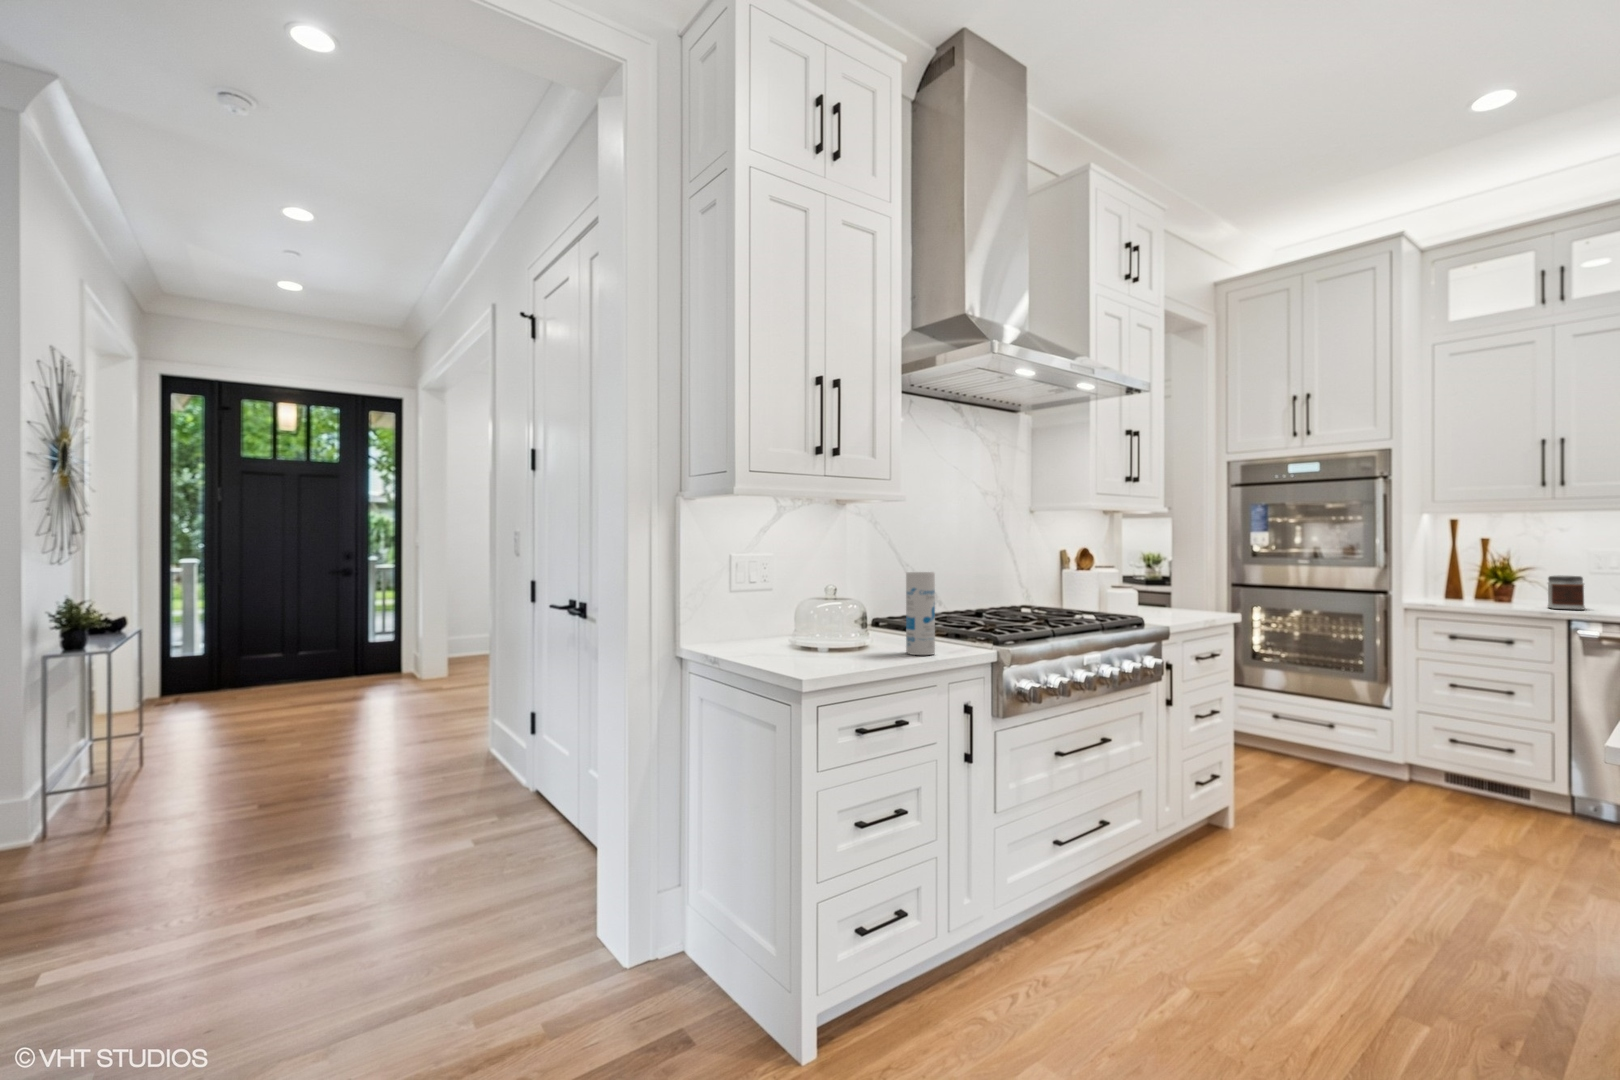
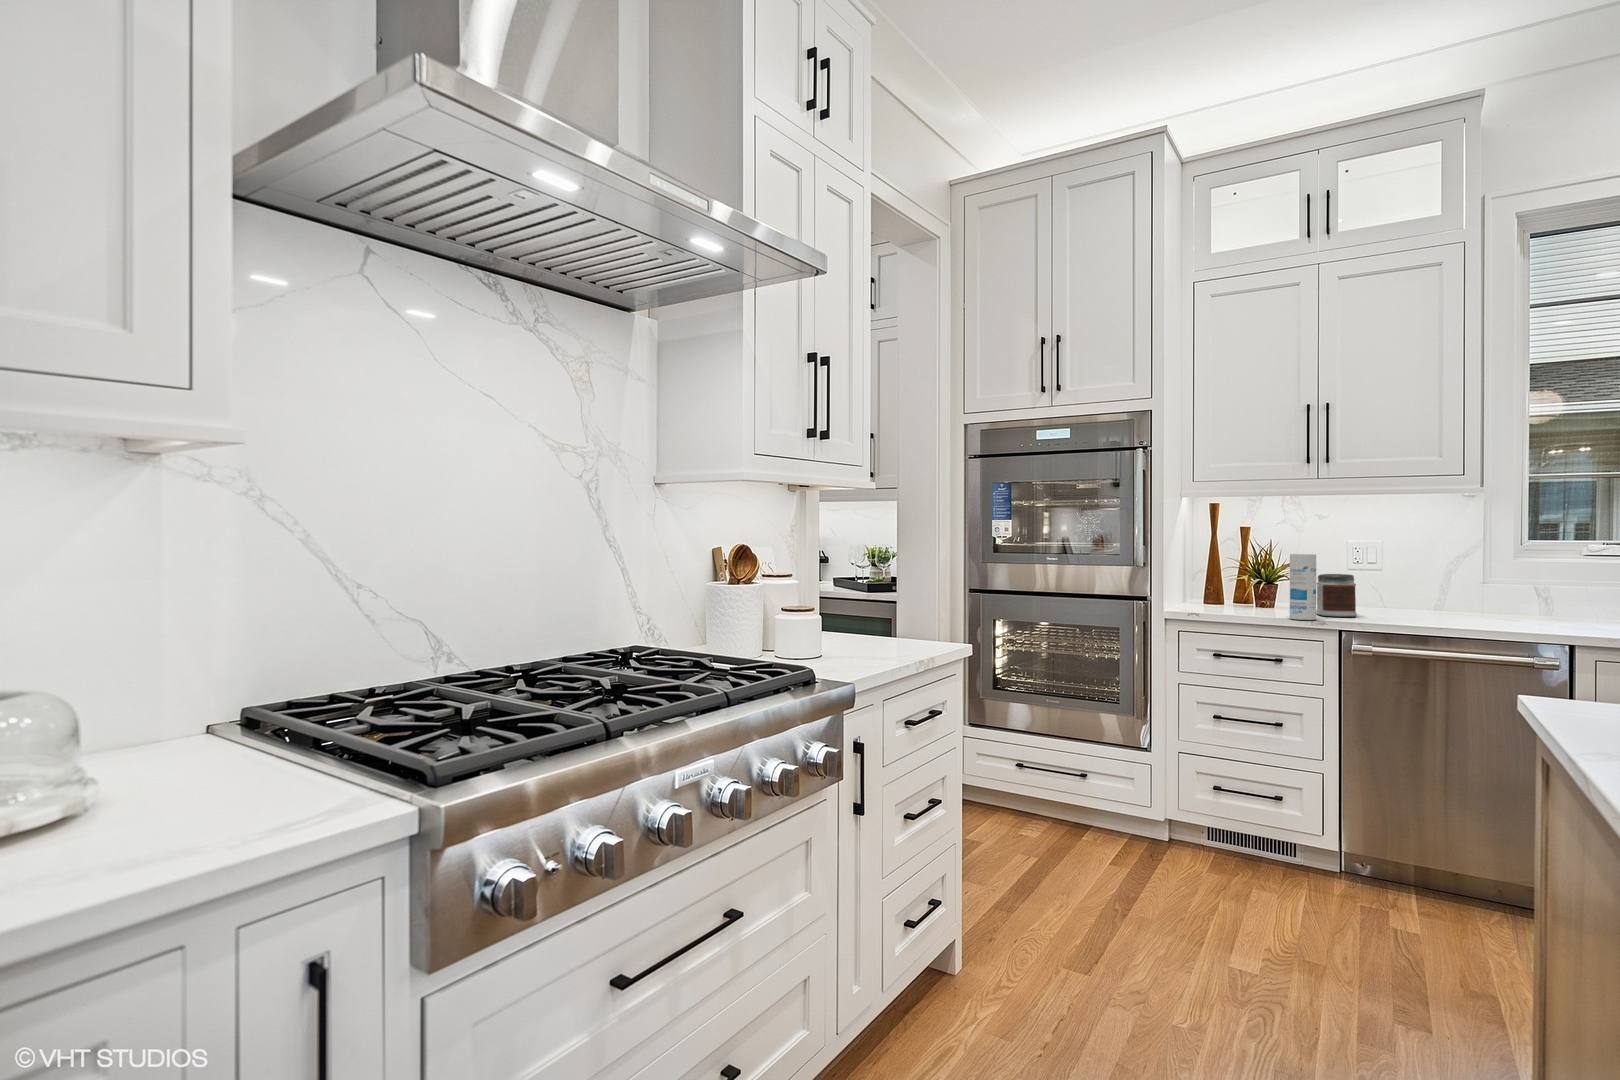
canister: present [906,572,935,655] -> present [1290,554,1316,620]

